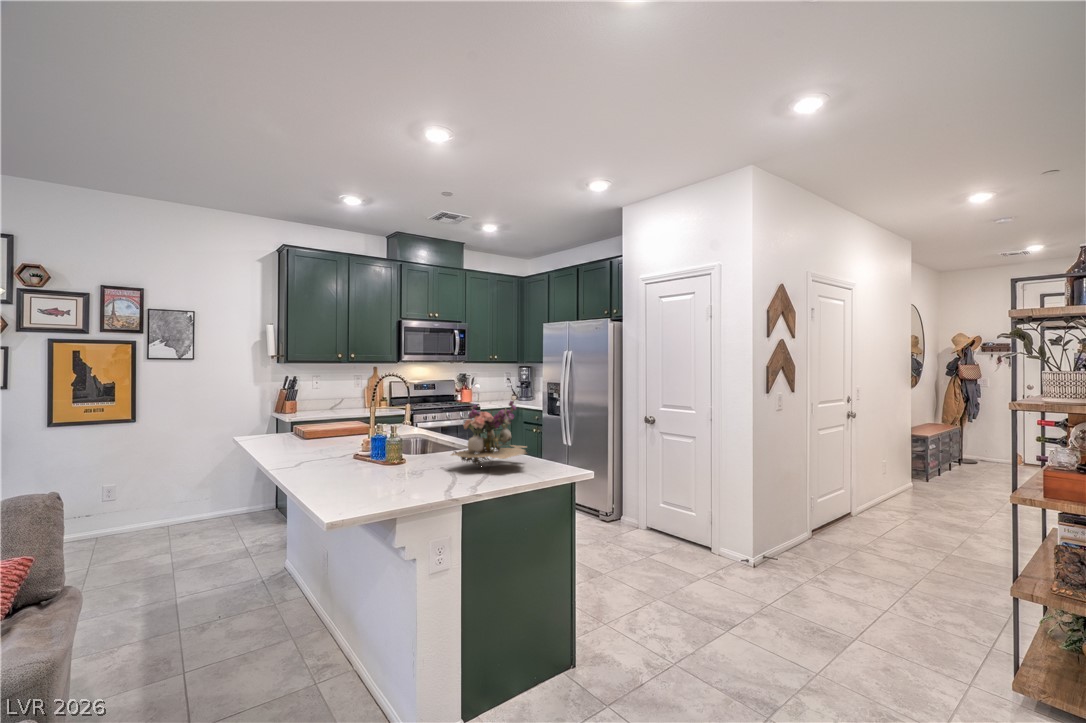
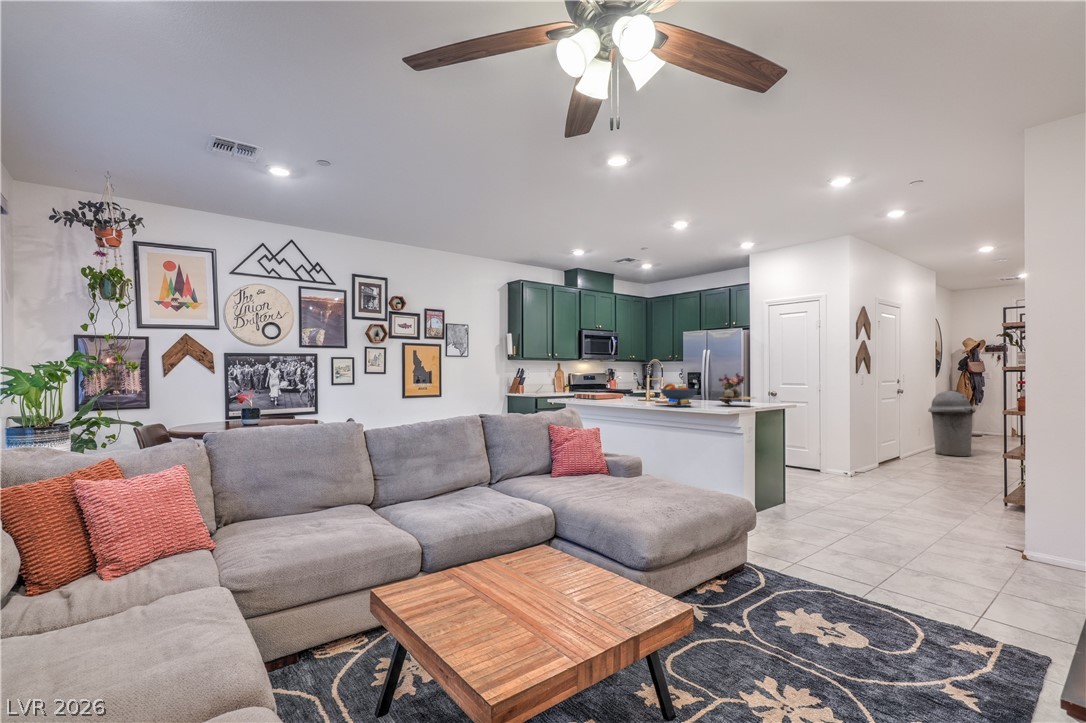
trash can: none [897,410,964,510] -> present [928,390,976,456]
fruit bowl: none [321,424,399,477] -> present [661,383,697,407]

